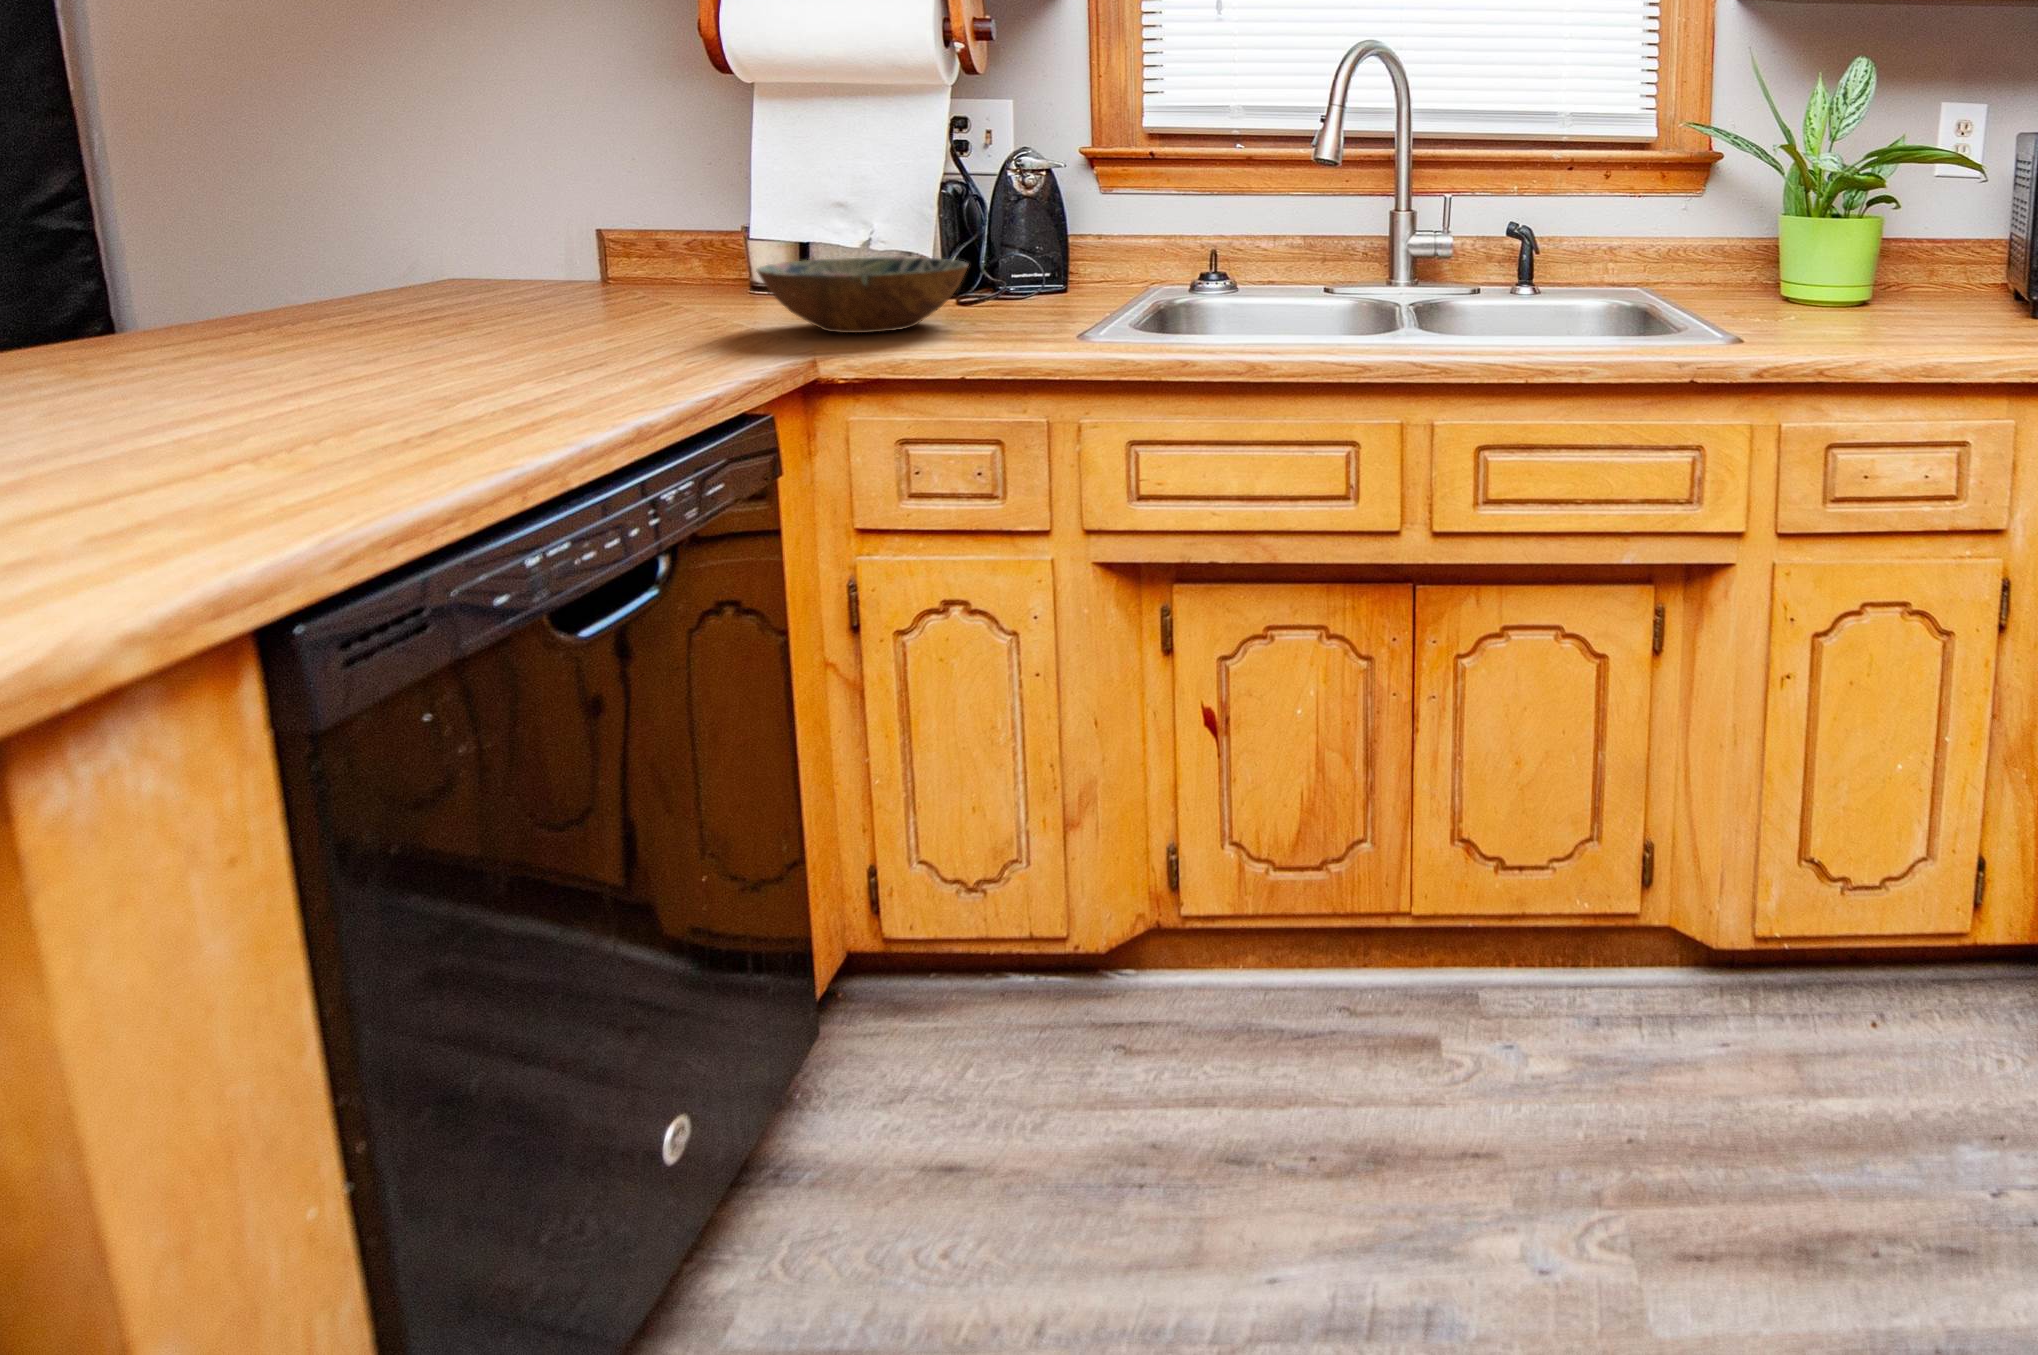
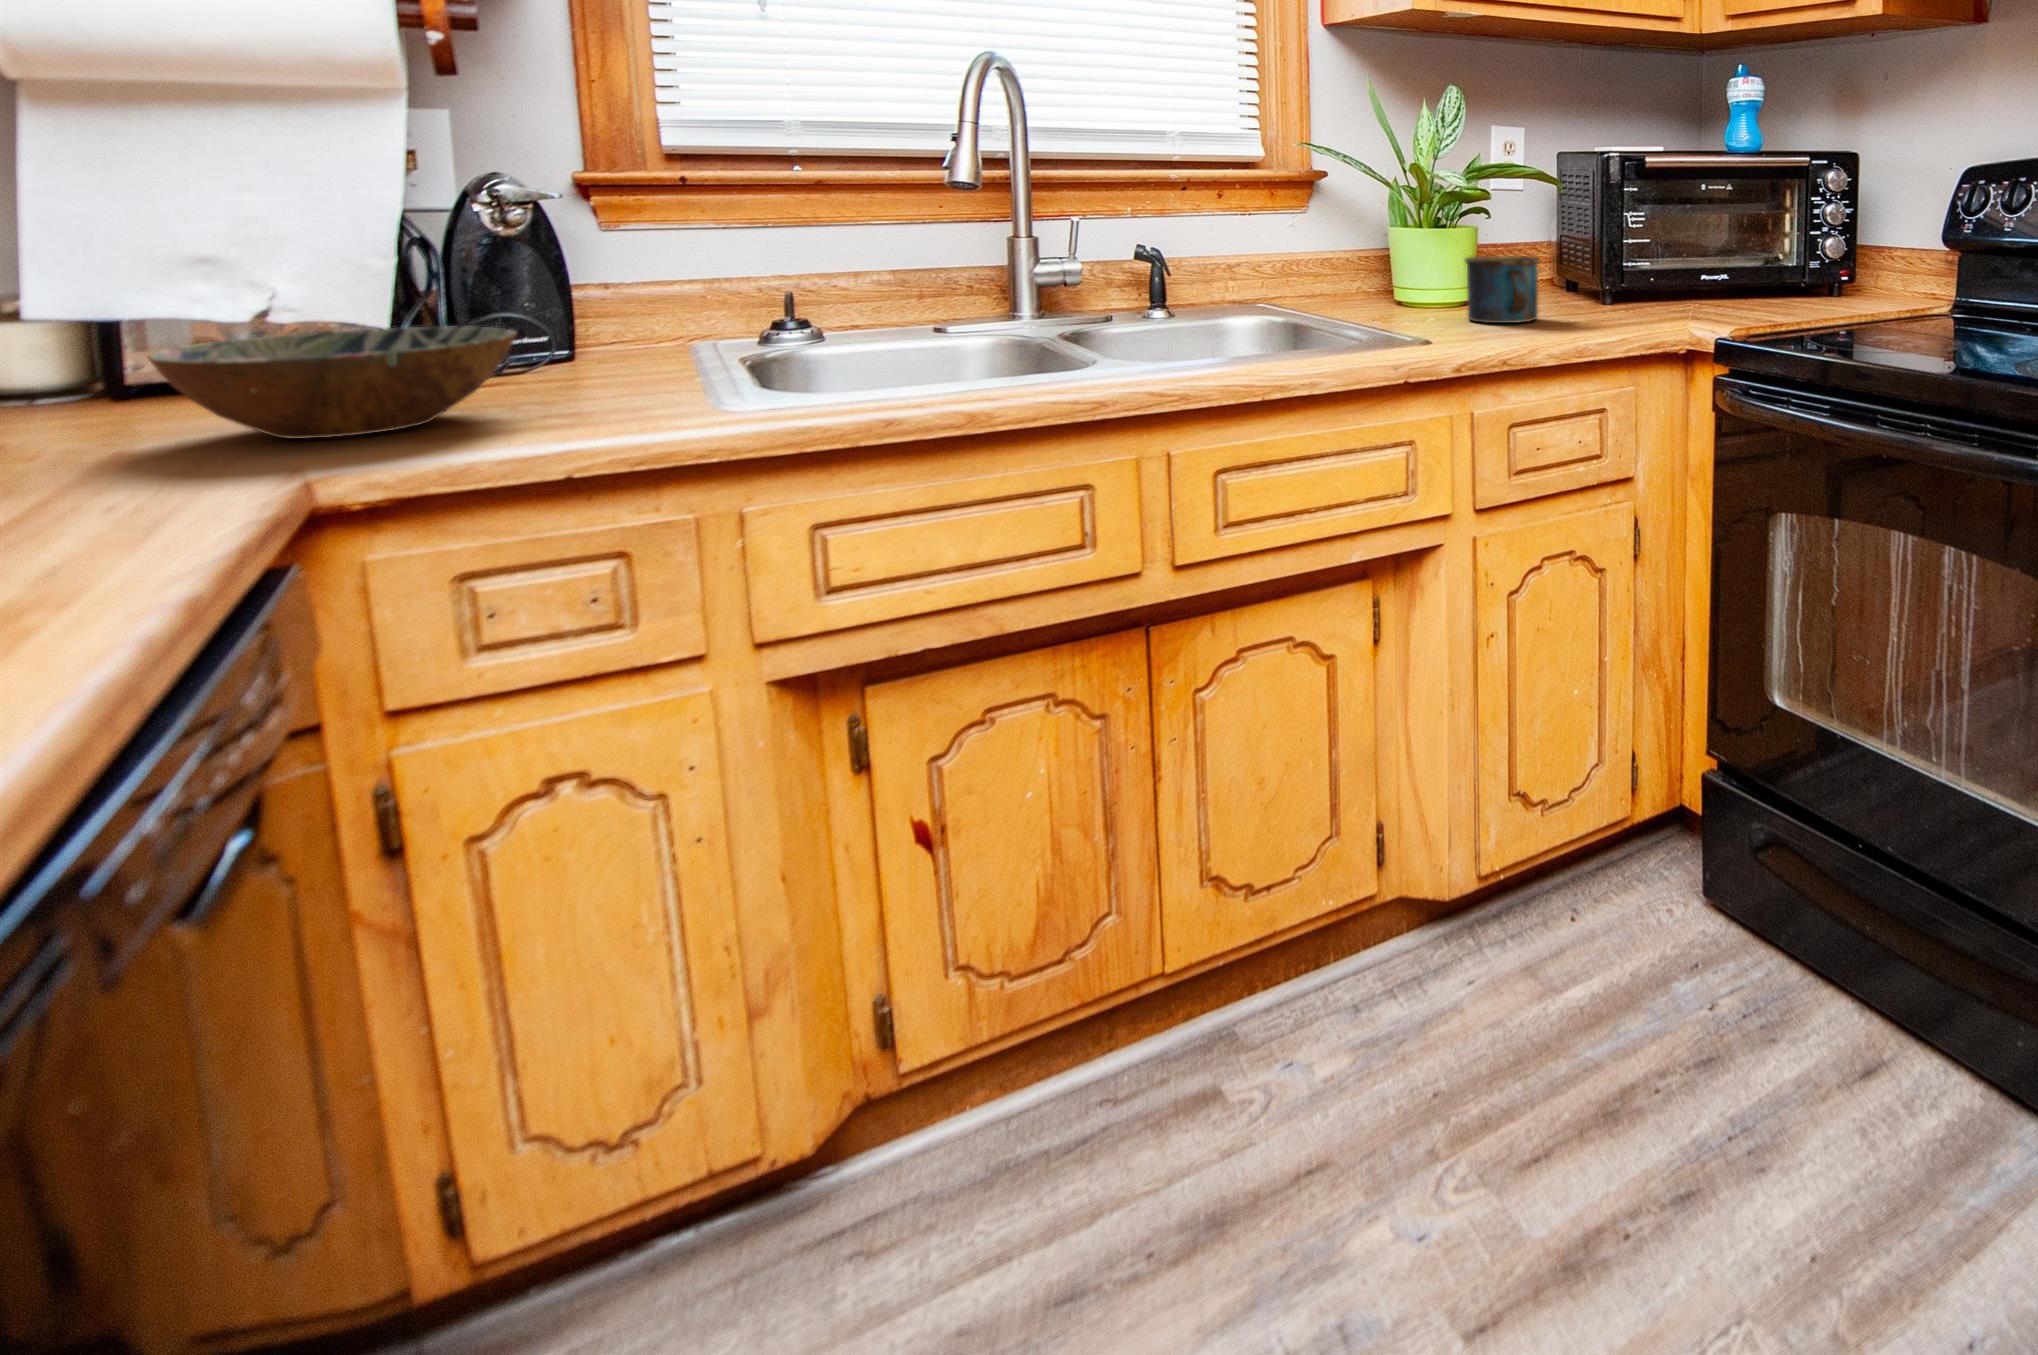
mug: none [1831,249,1925,327] -> present [1464,256,1540,323]

